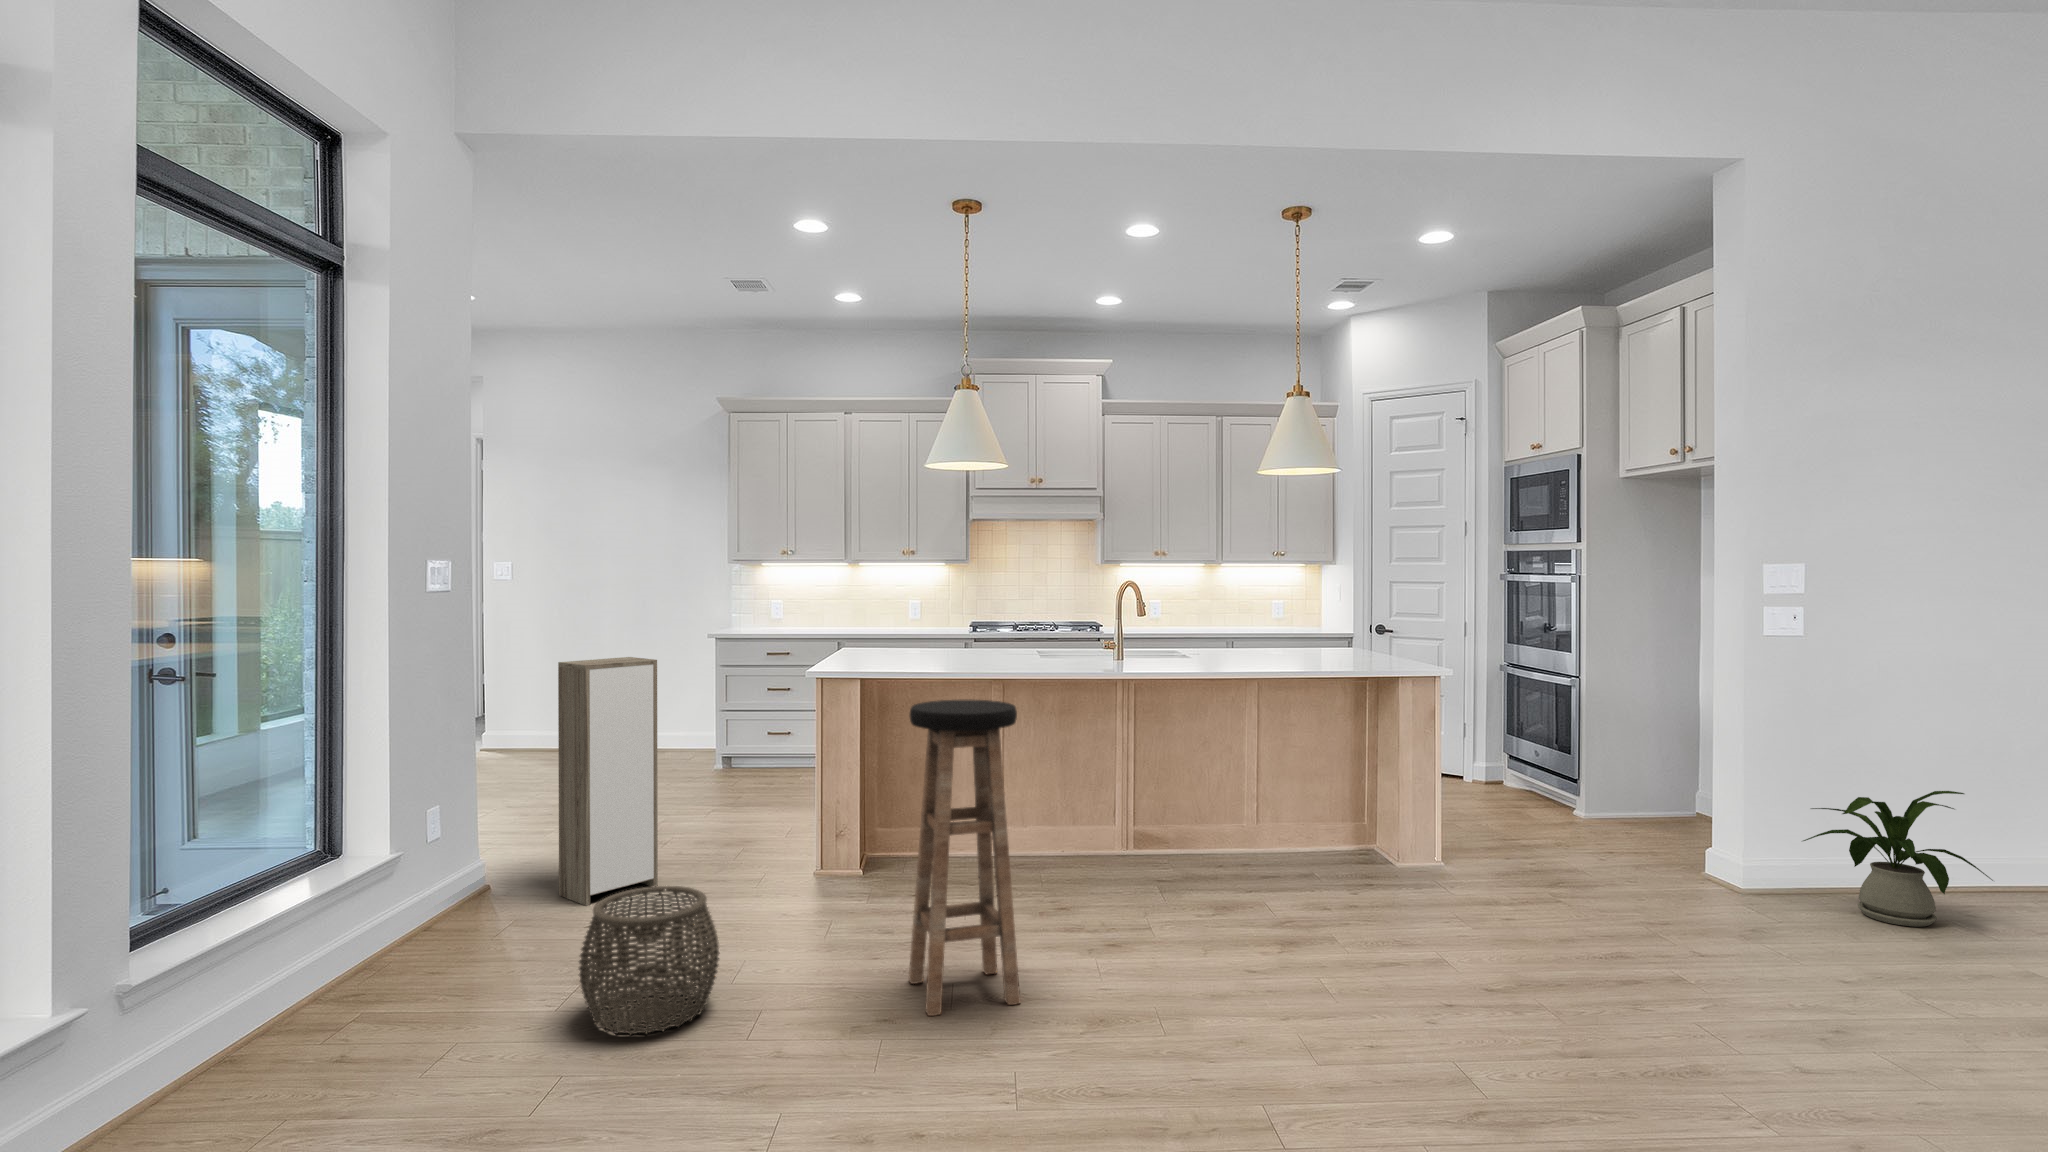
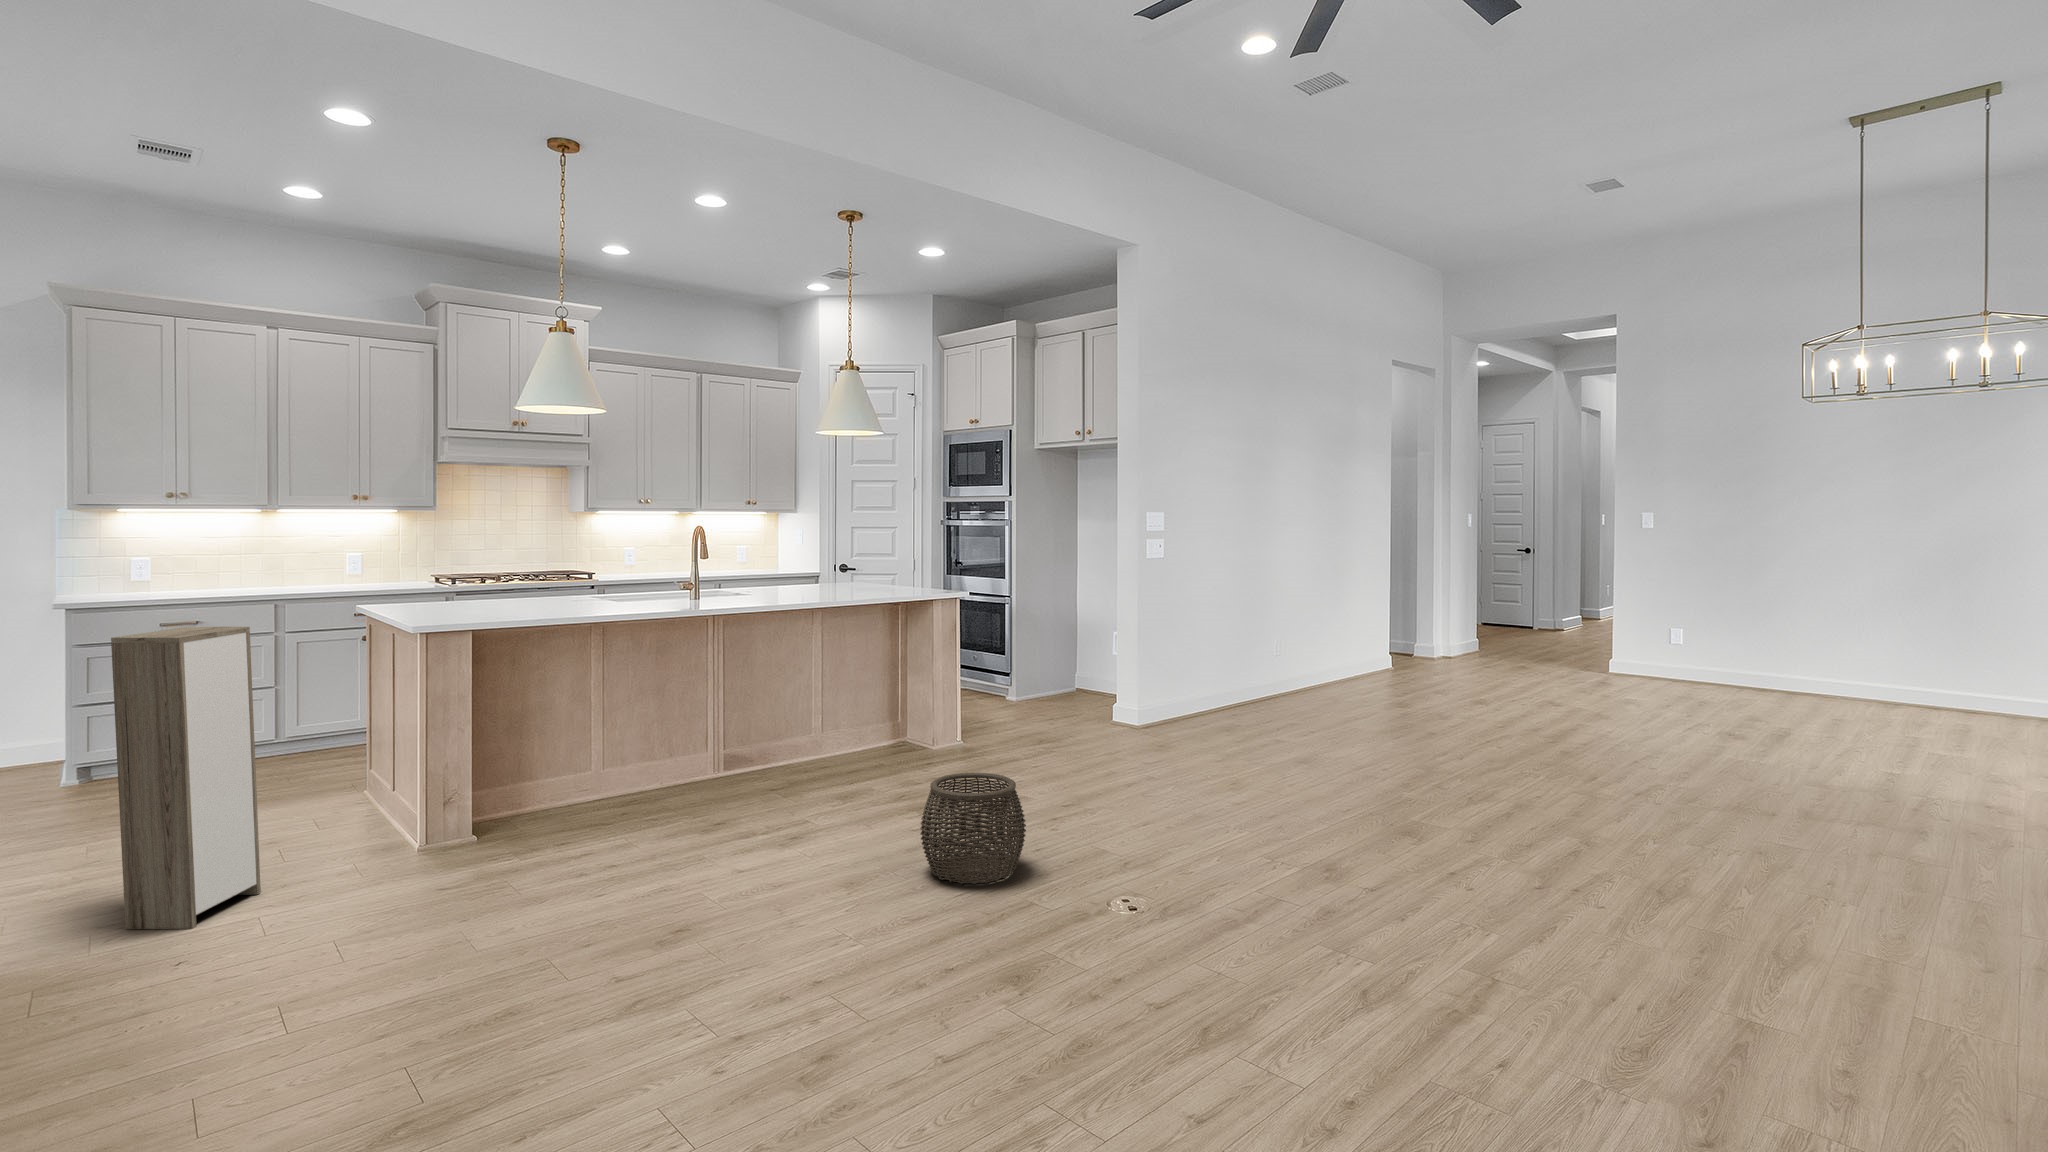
bar stool: present [909,700,1020,1016] -> none [692,634,808,908]
house plant: present [1803,791,1993,927] -> none [1174,648,1264,730]
woven basket: present [579,886,719,1035] -> present [920,773,1026,884]

